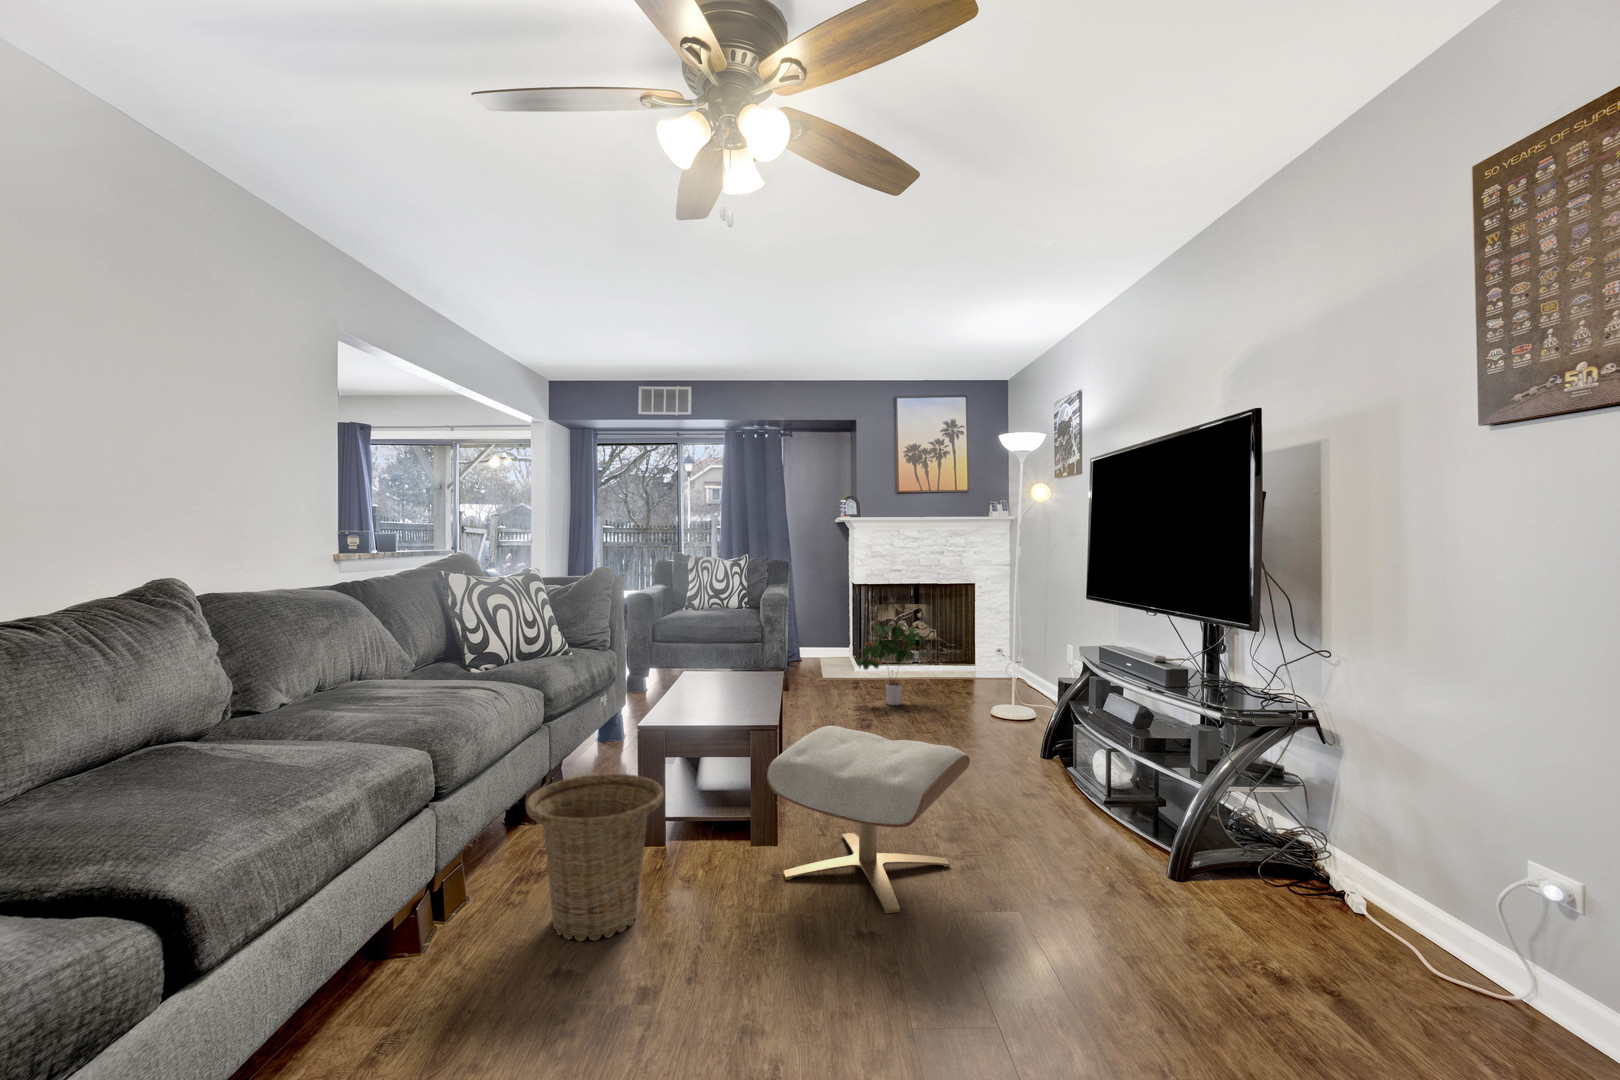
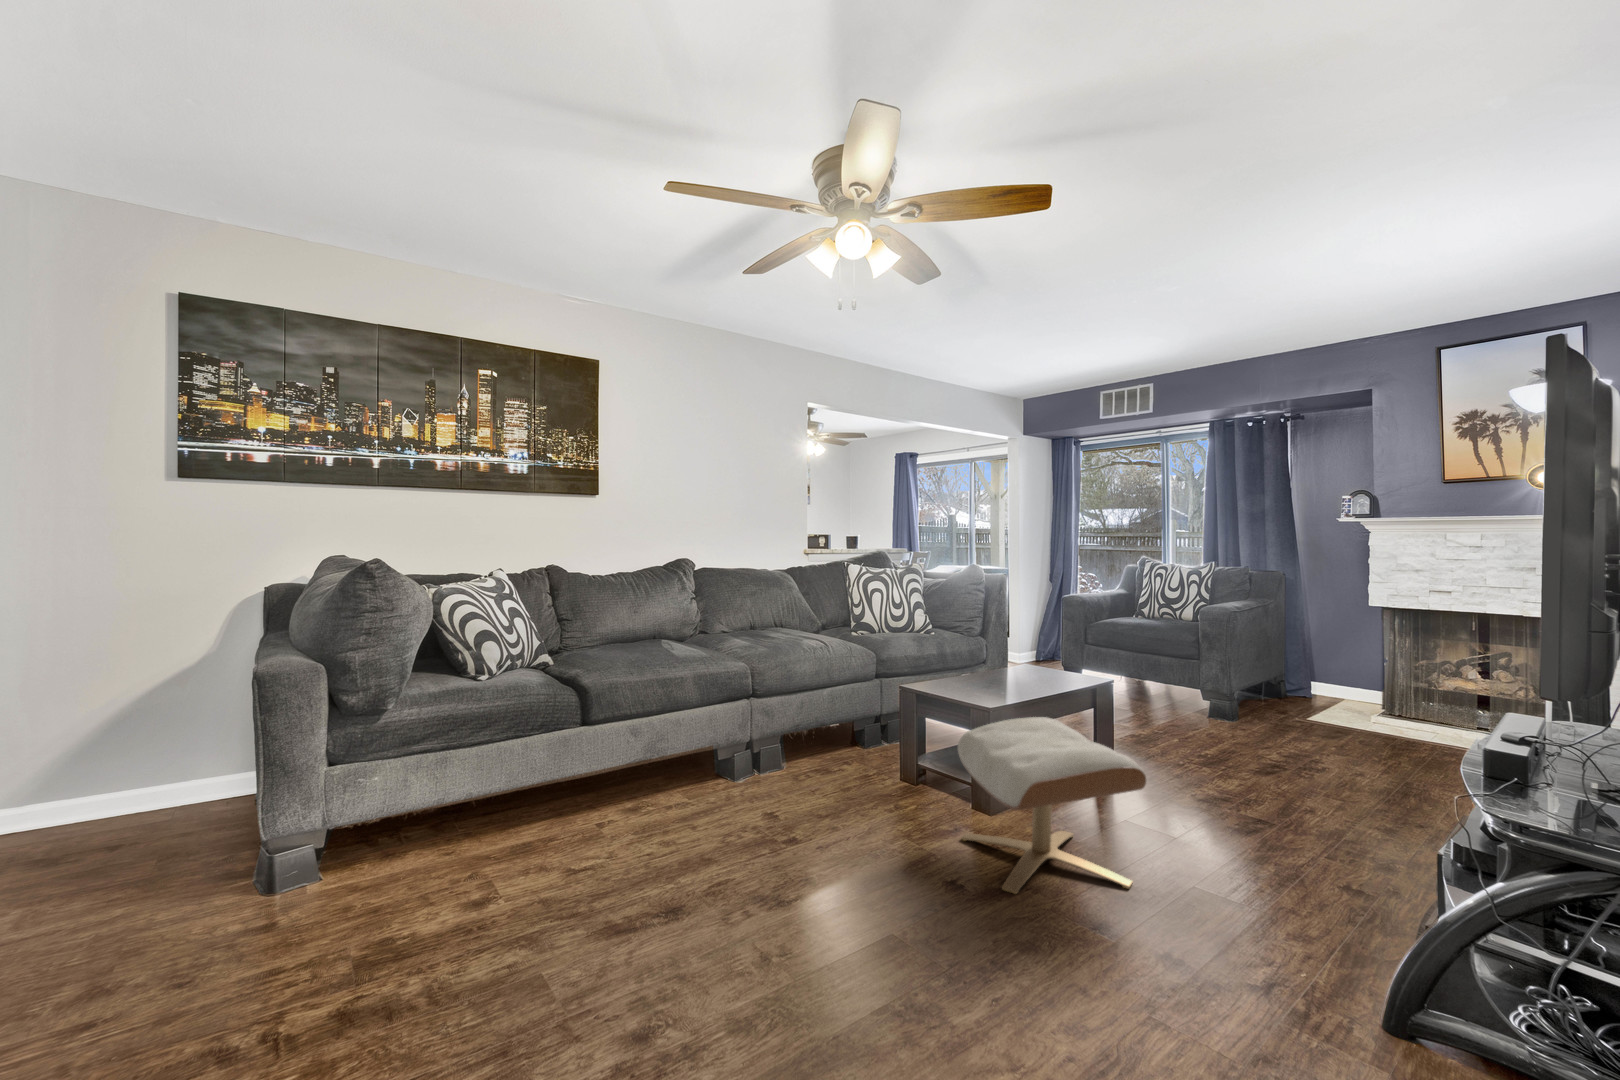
potted plant: present [857,623,926,705] -> none [1293,650,1413,756]
basket: present [526,774,664,941] -> none [760,708,858,823]

